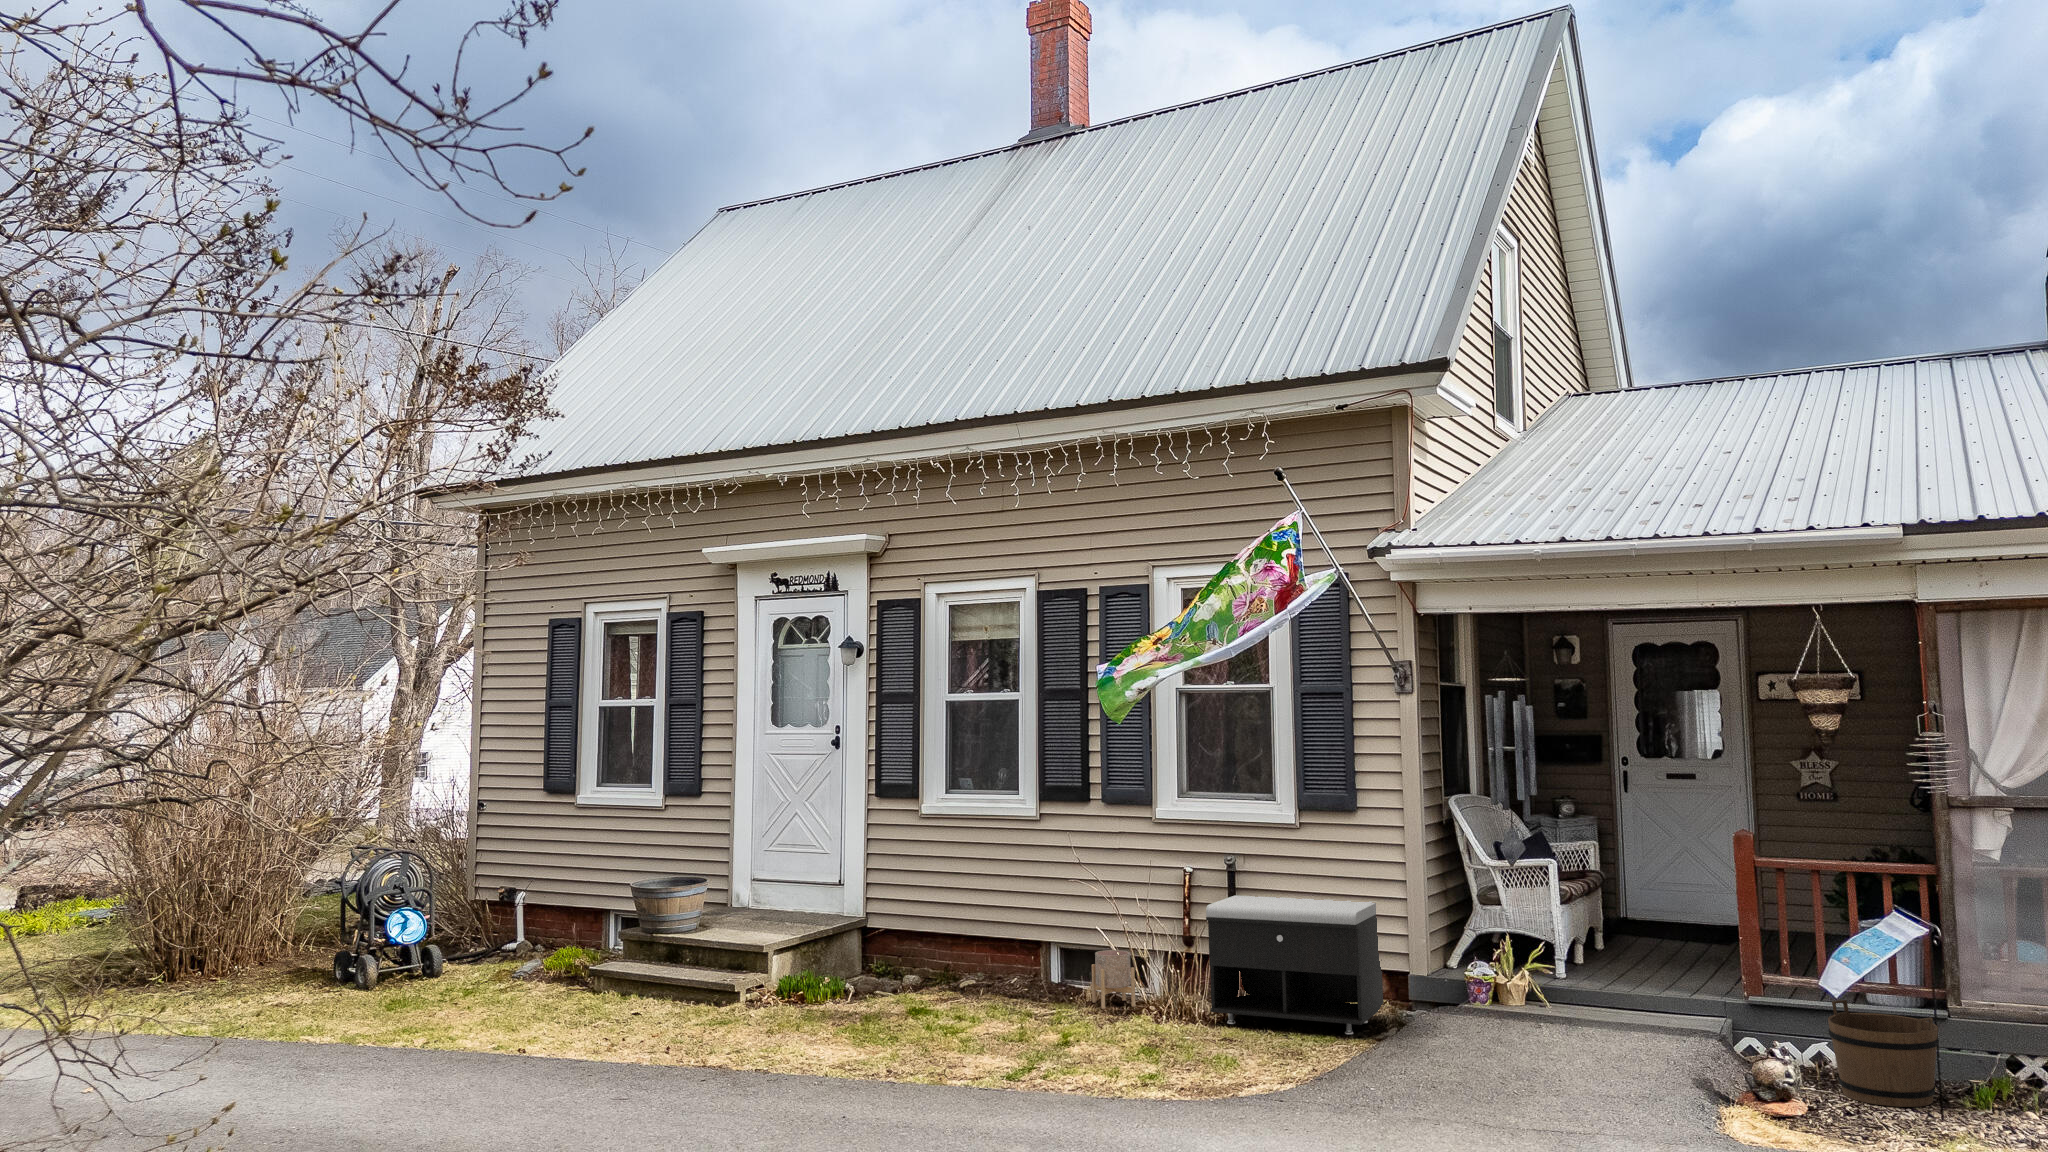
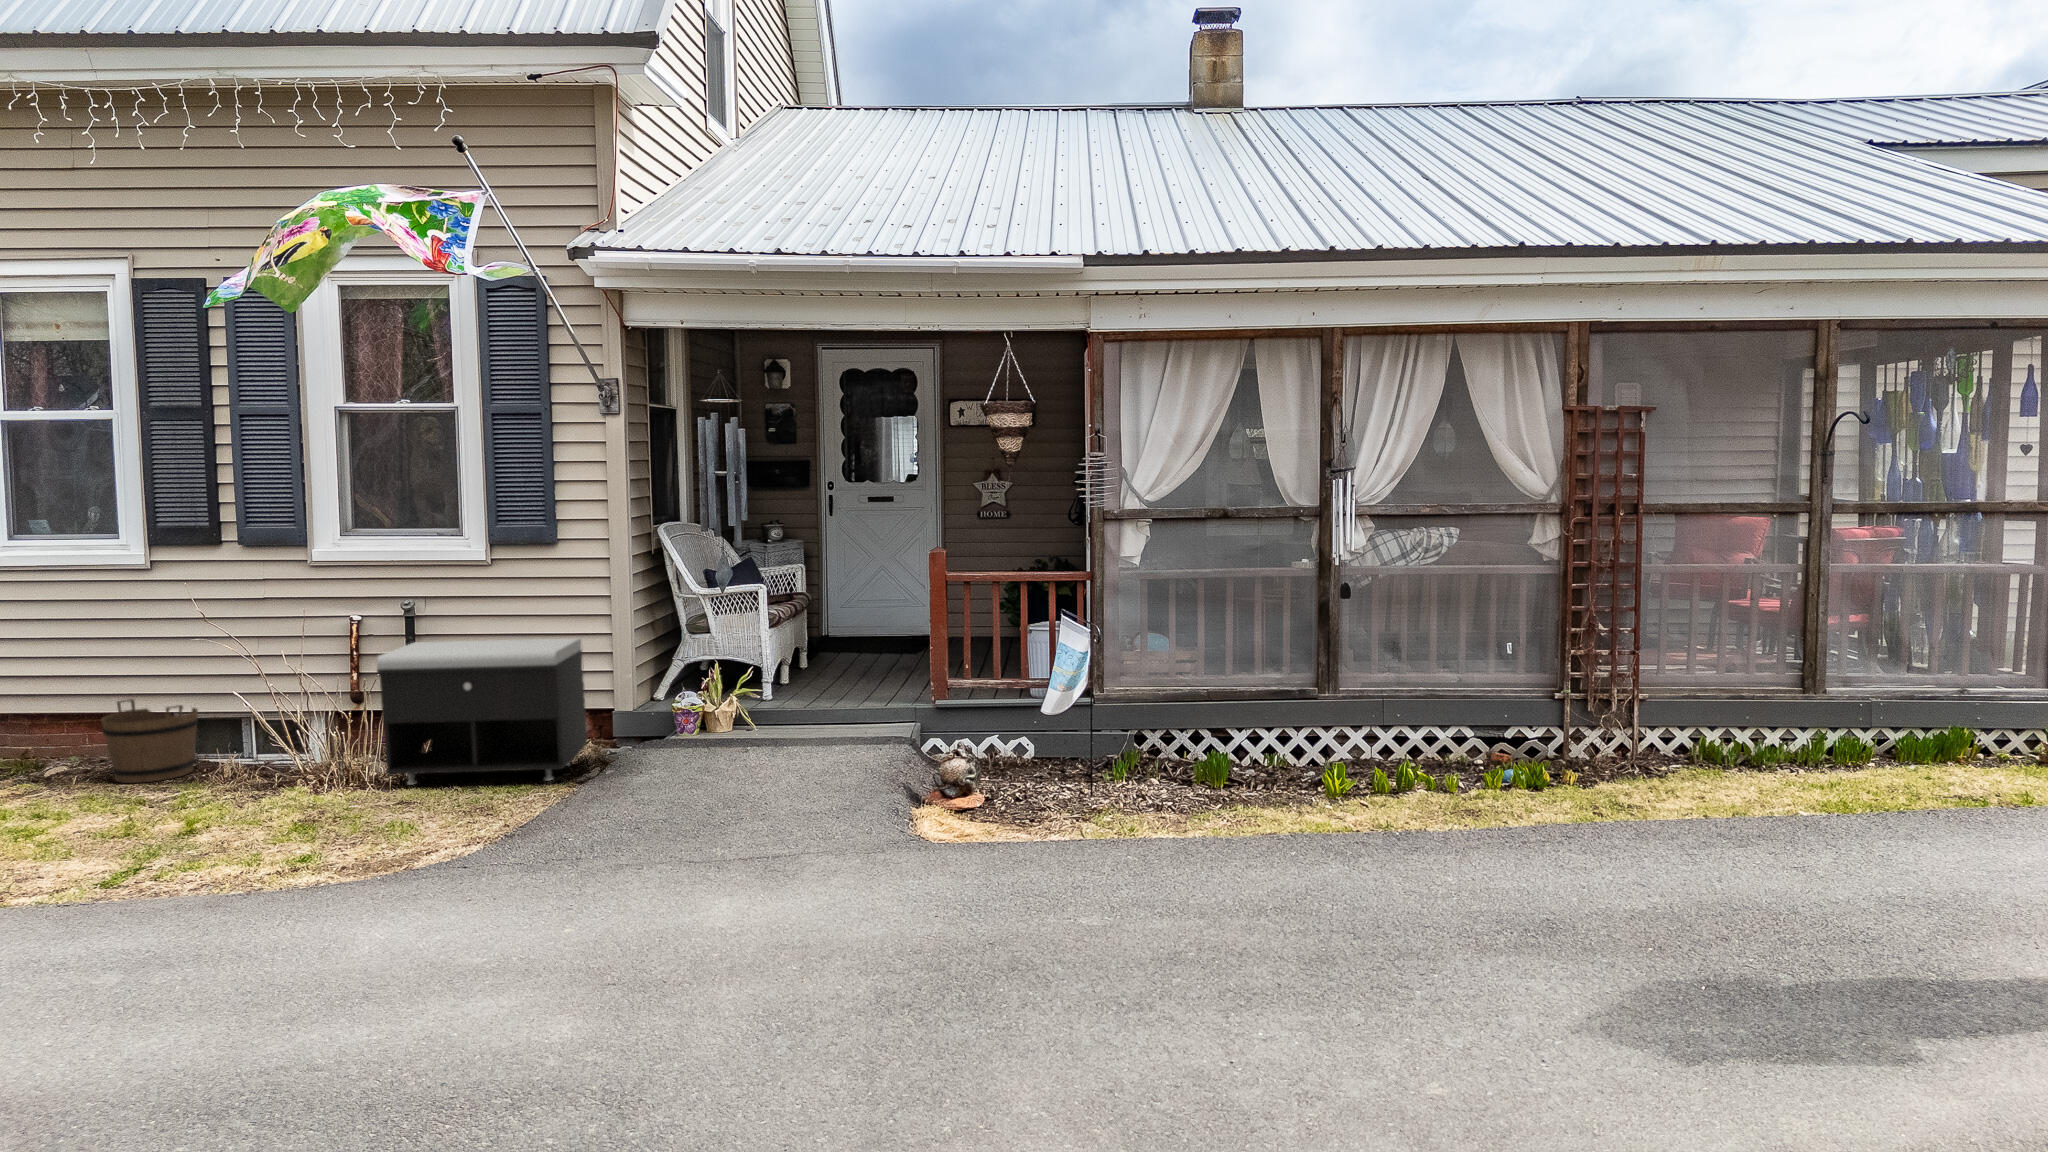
planter: present [1092,950,1135,1009] -> none [231,715,292,785]
bucket: present [1828,1000,1939,1107] -> present [102,699,198,783]

